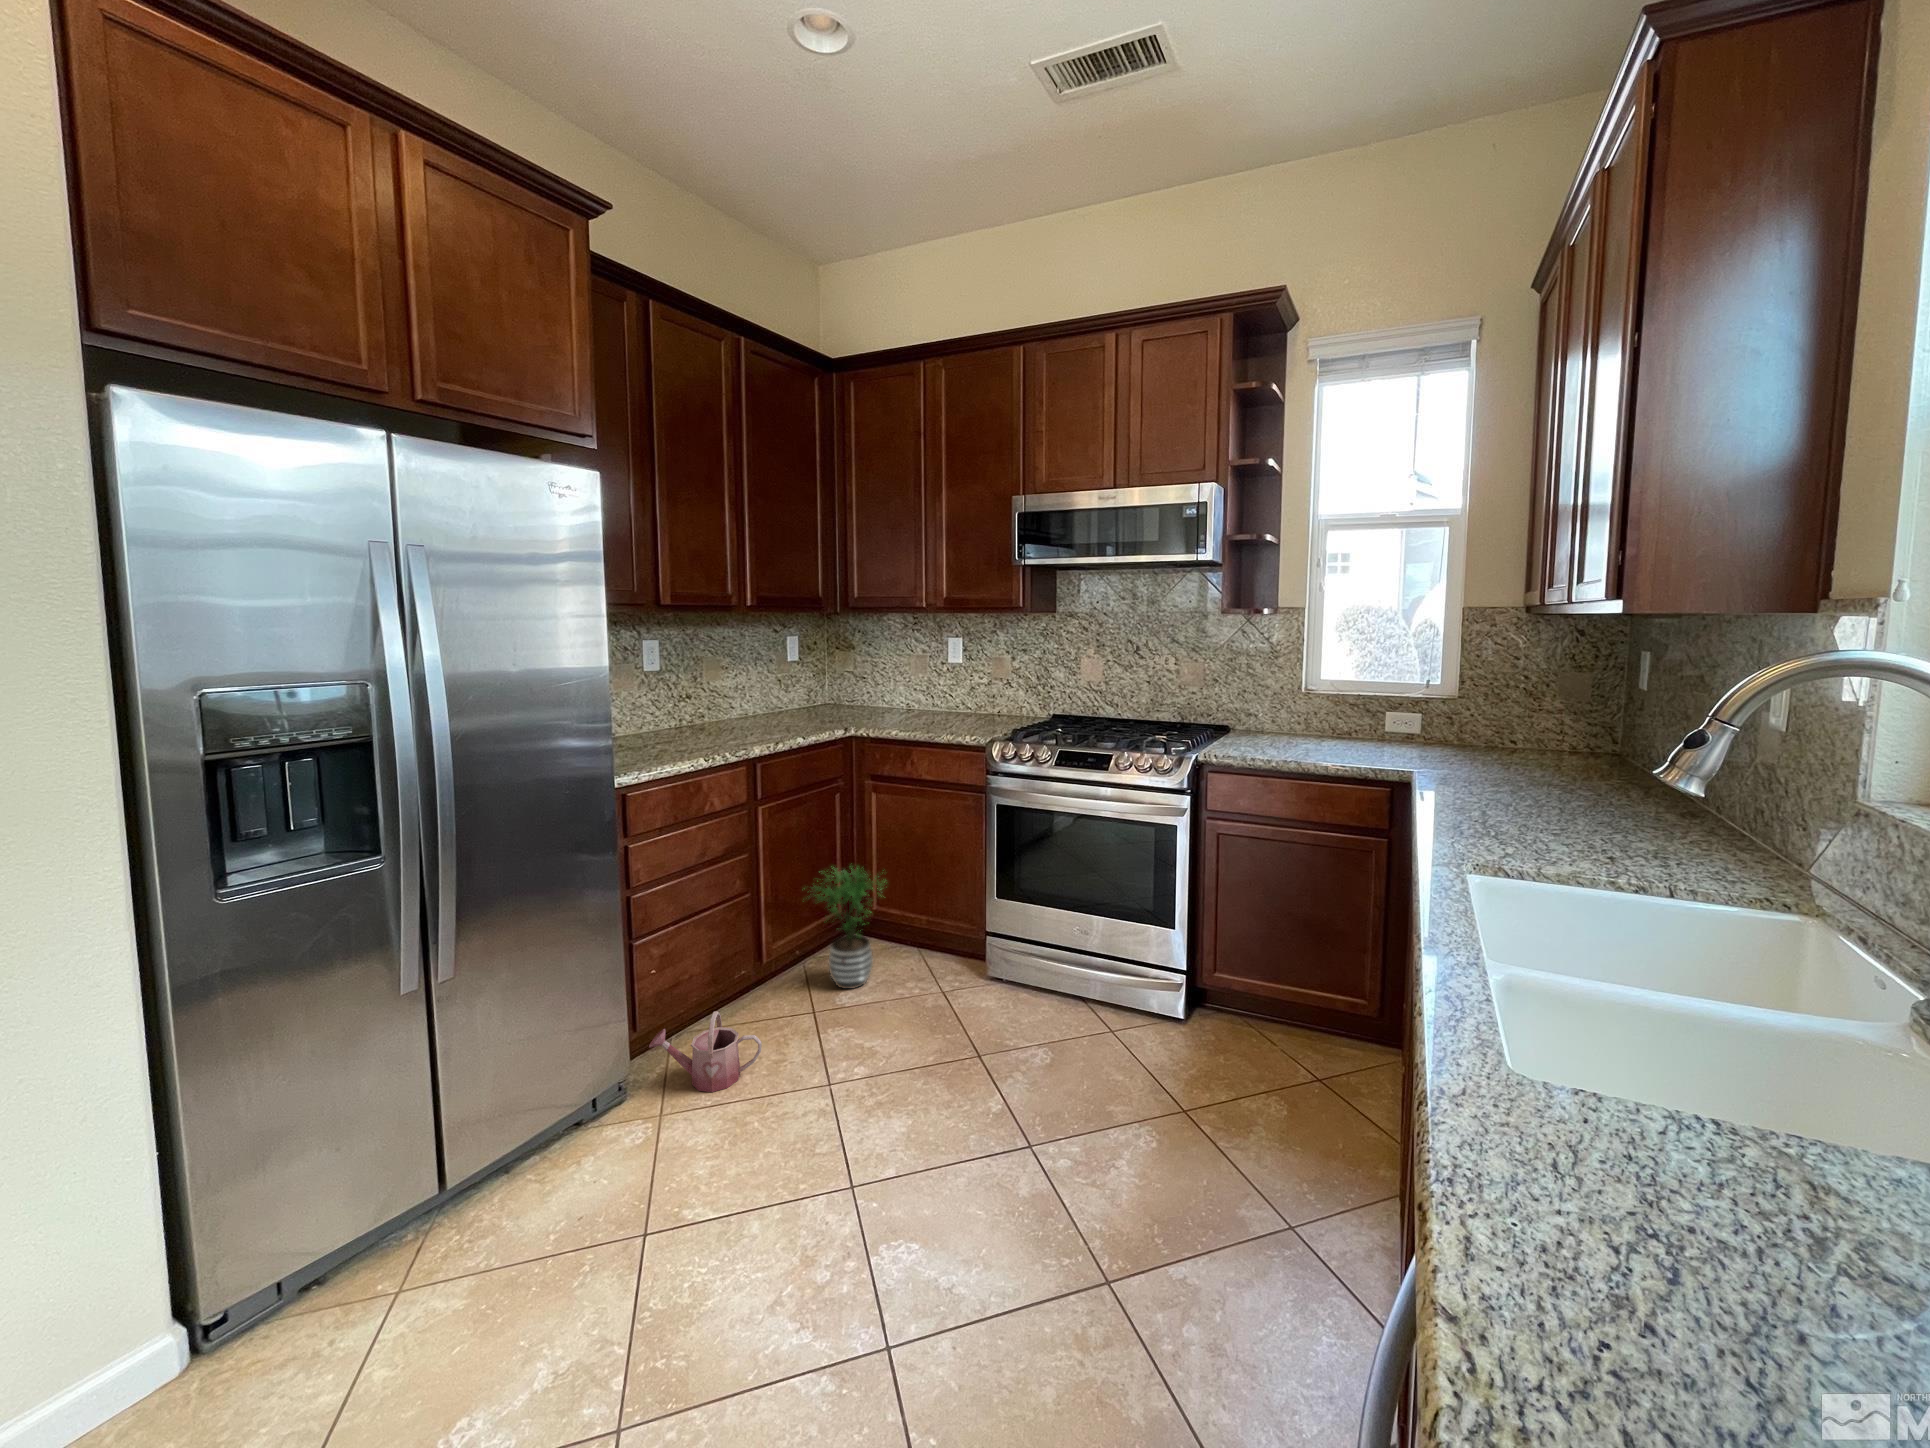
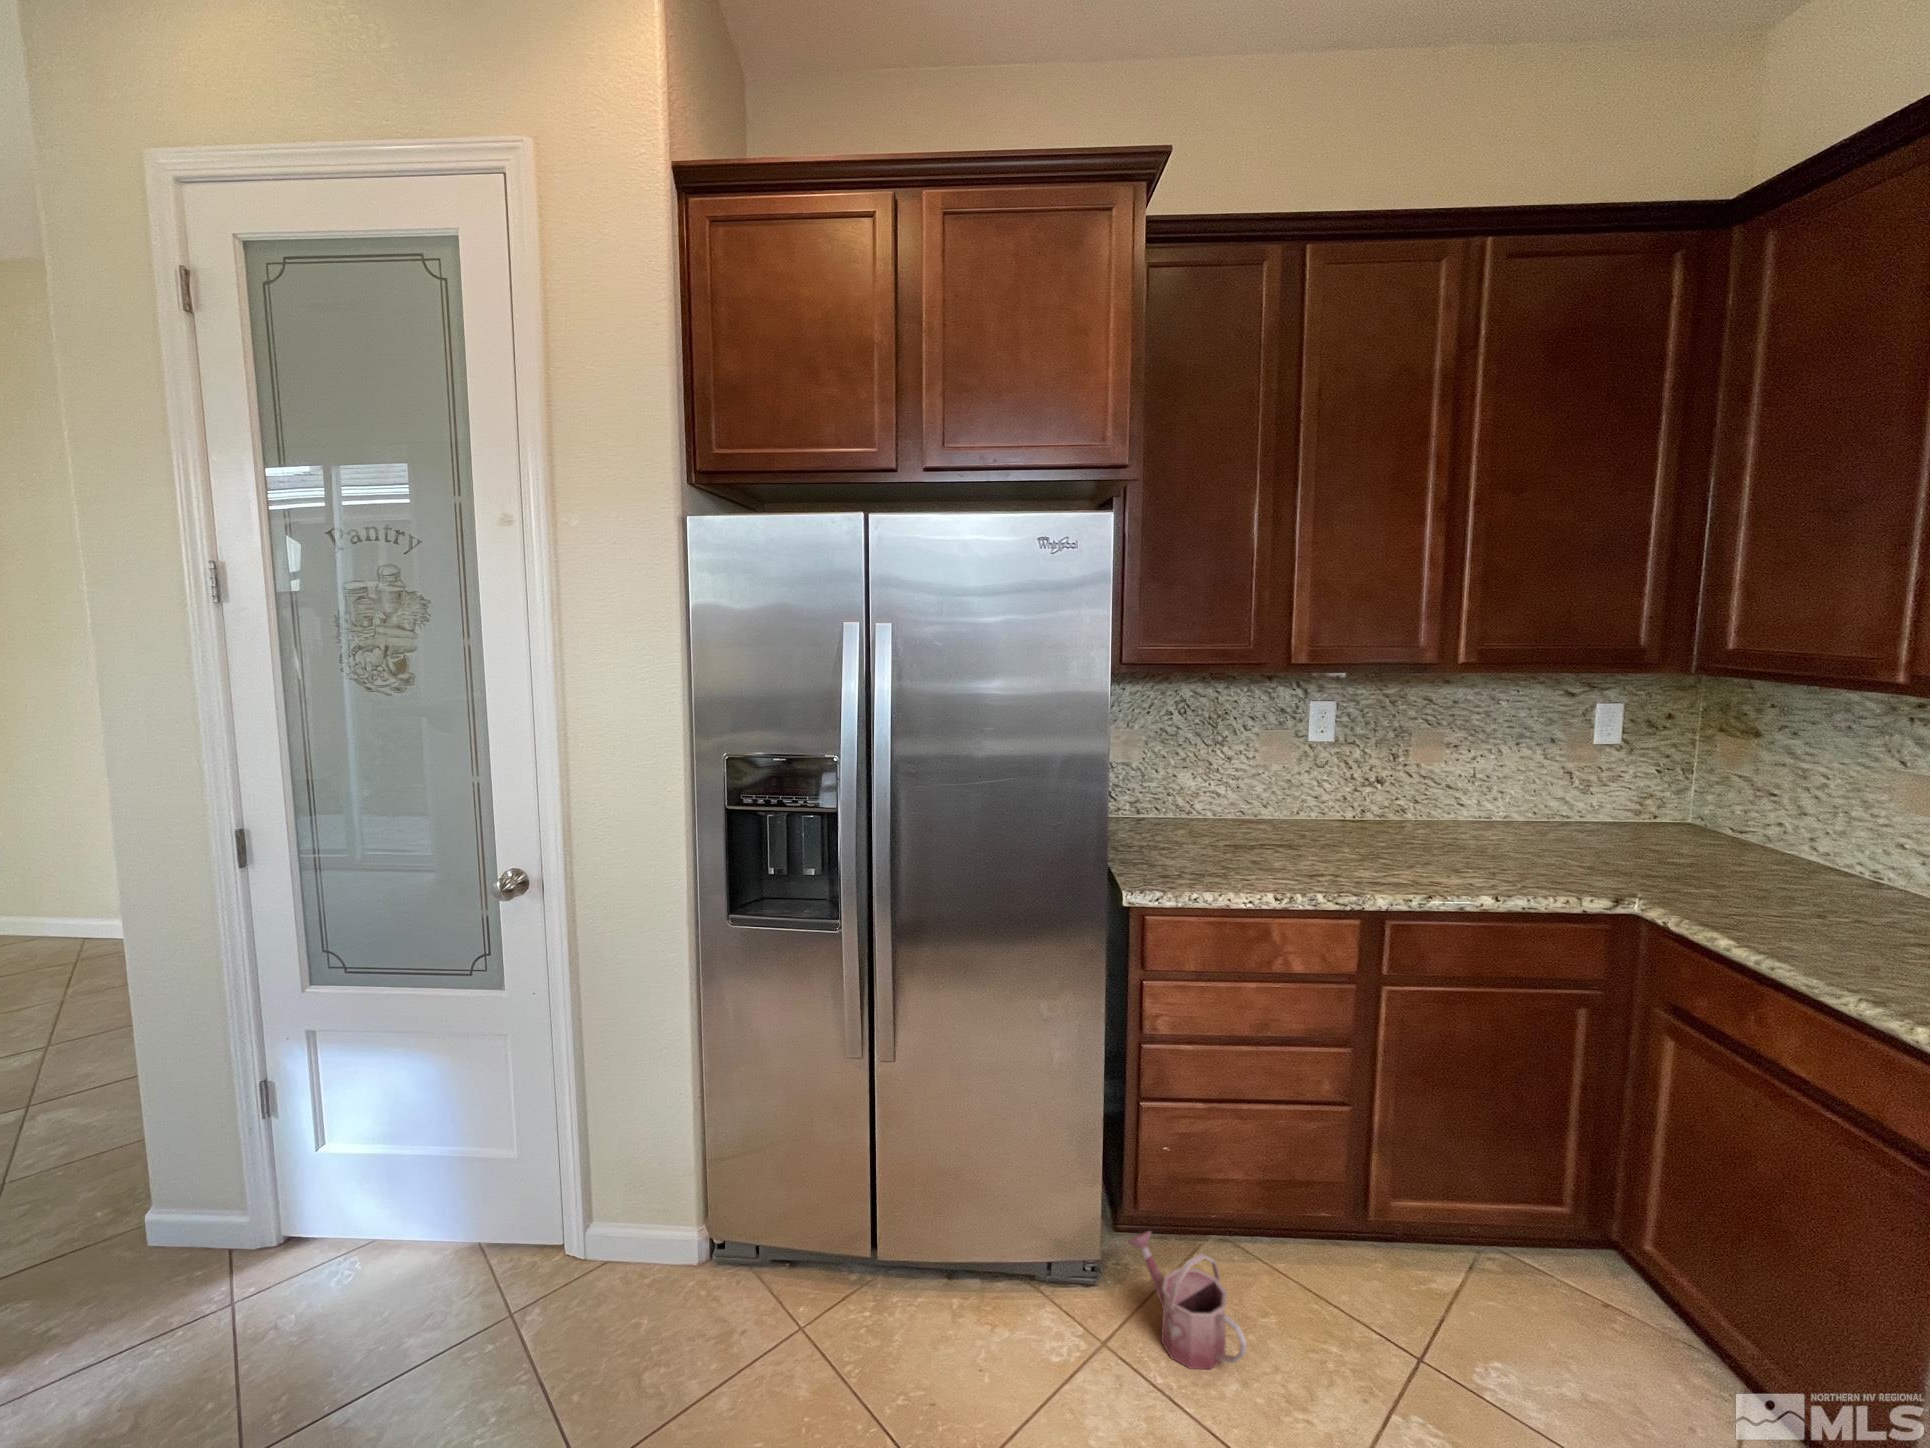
potted plant: present [804,866,887,989] -> none [1441,1130,1626,1373]

